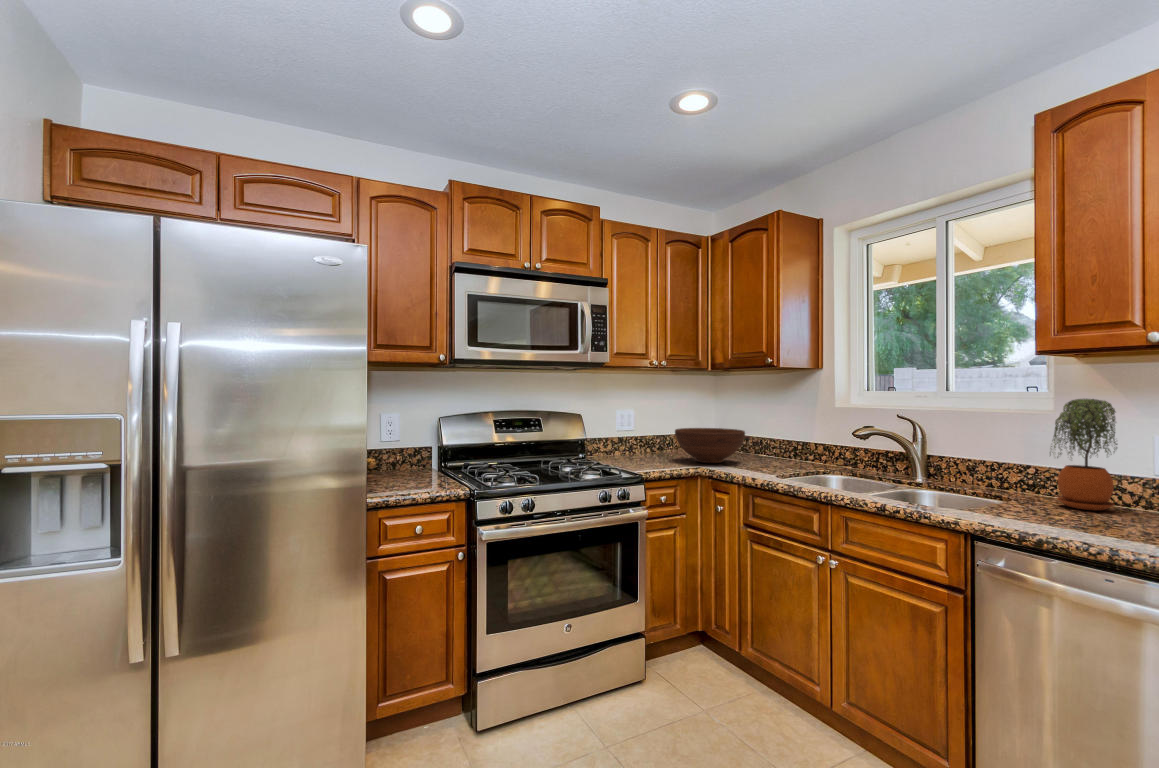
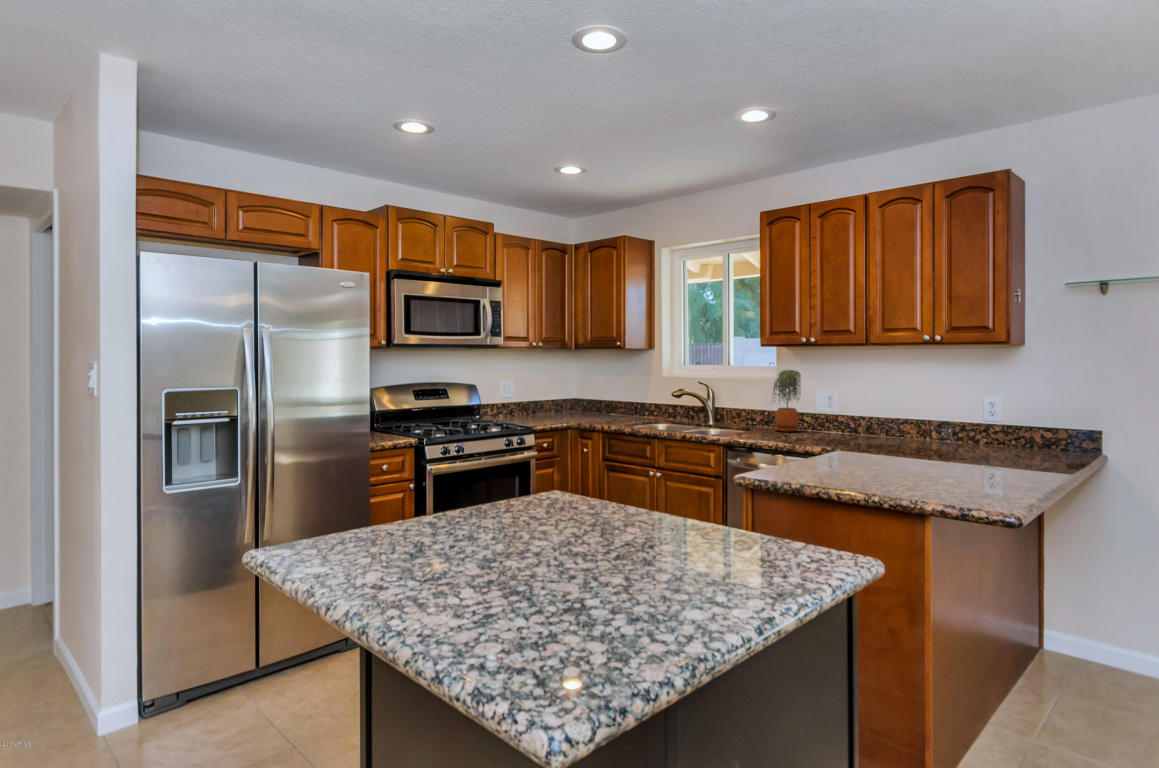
fruit bowl: present [675,428,745,463] -> none [550,395,601,420]

